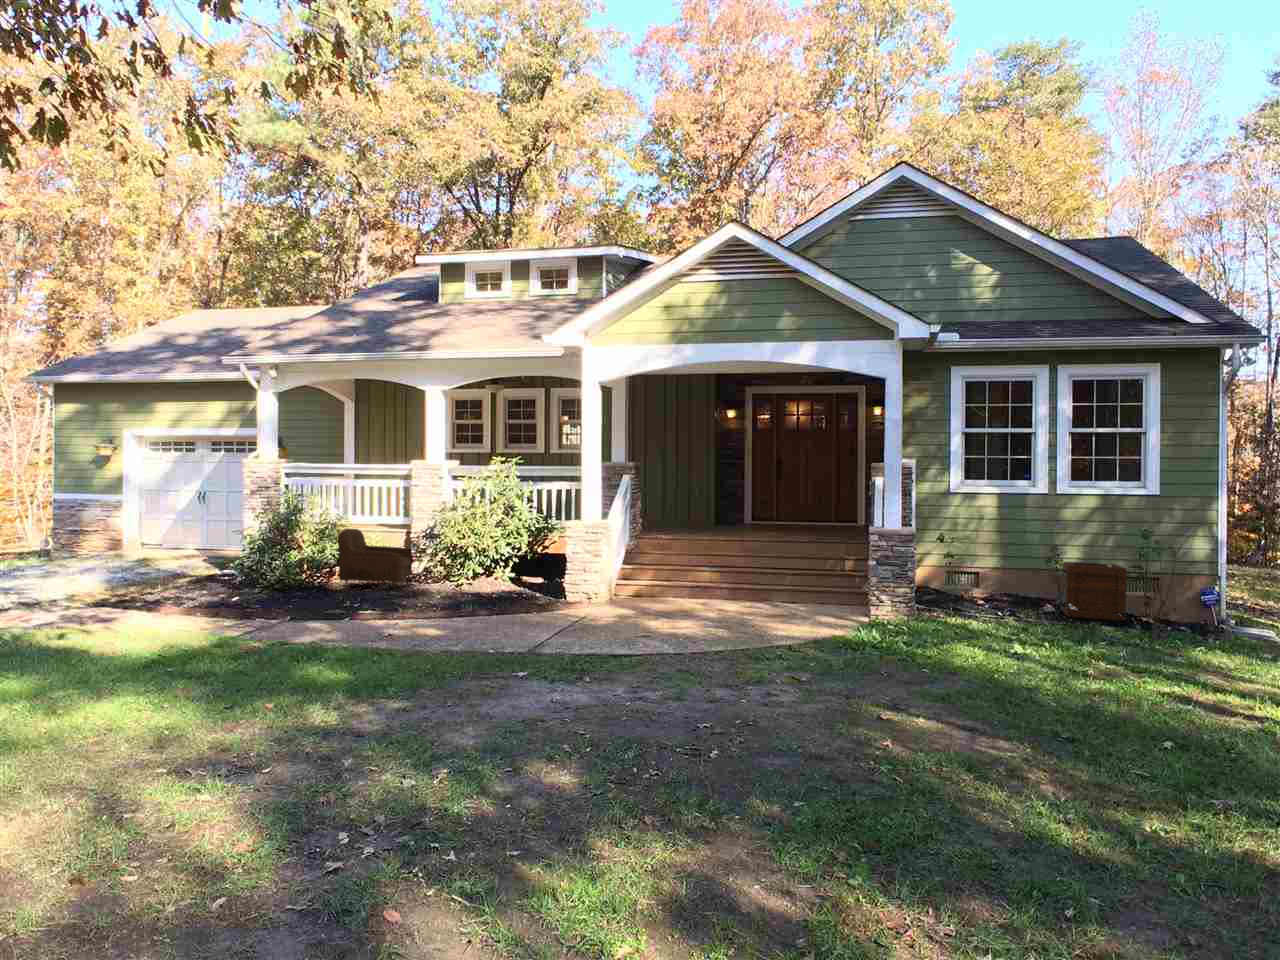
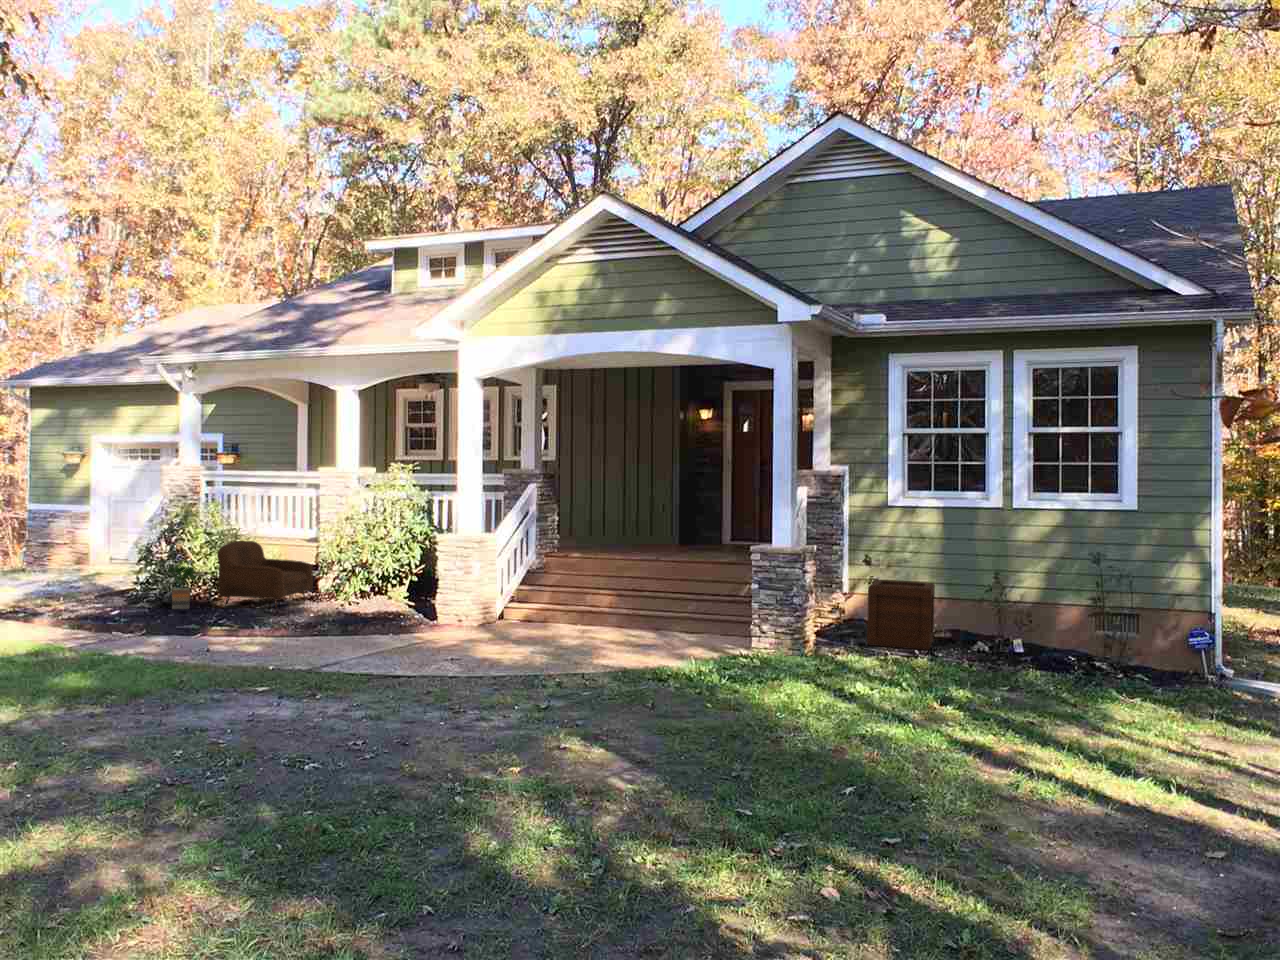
potted tree: none [291,551,322,592] -> present [168,566,198,609]
wooden crate: present [1061,562,1127,621] -> present [867,580,935,650]

